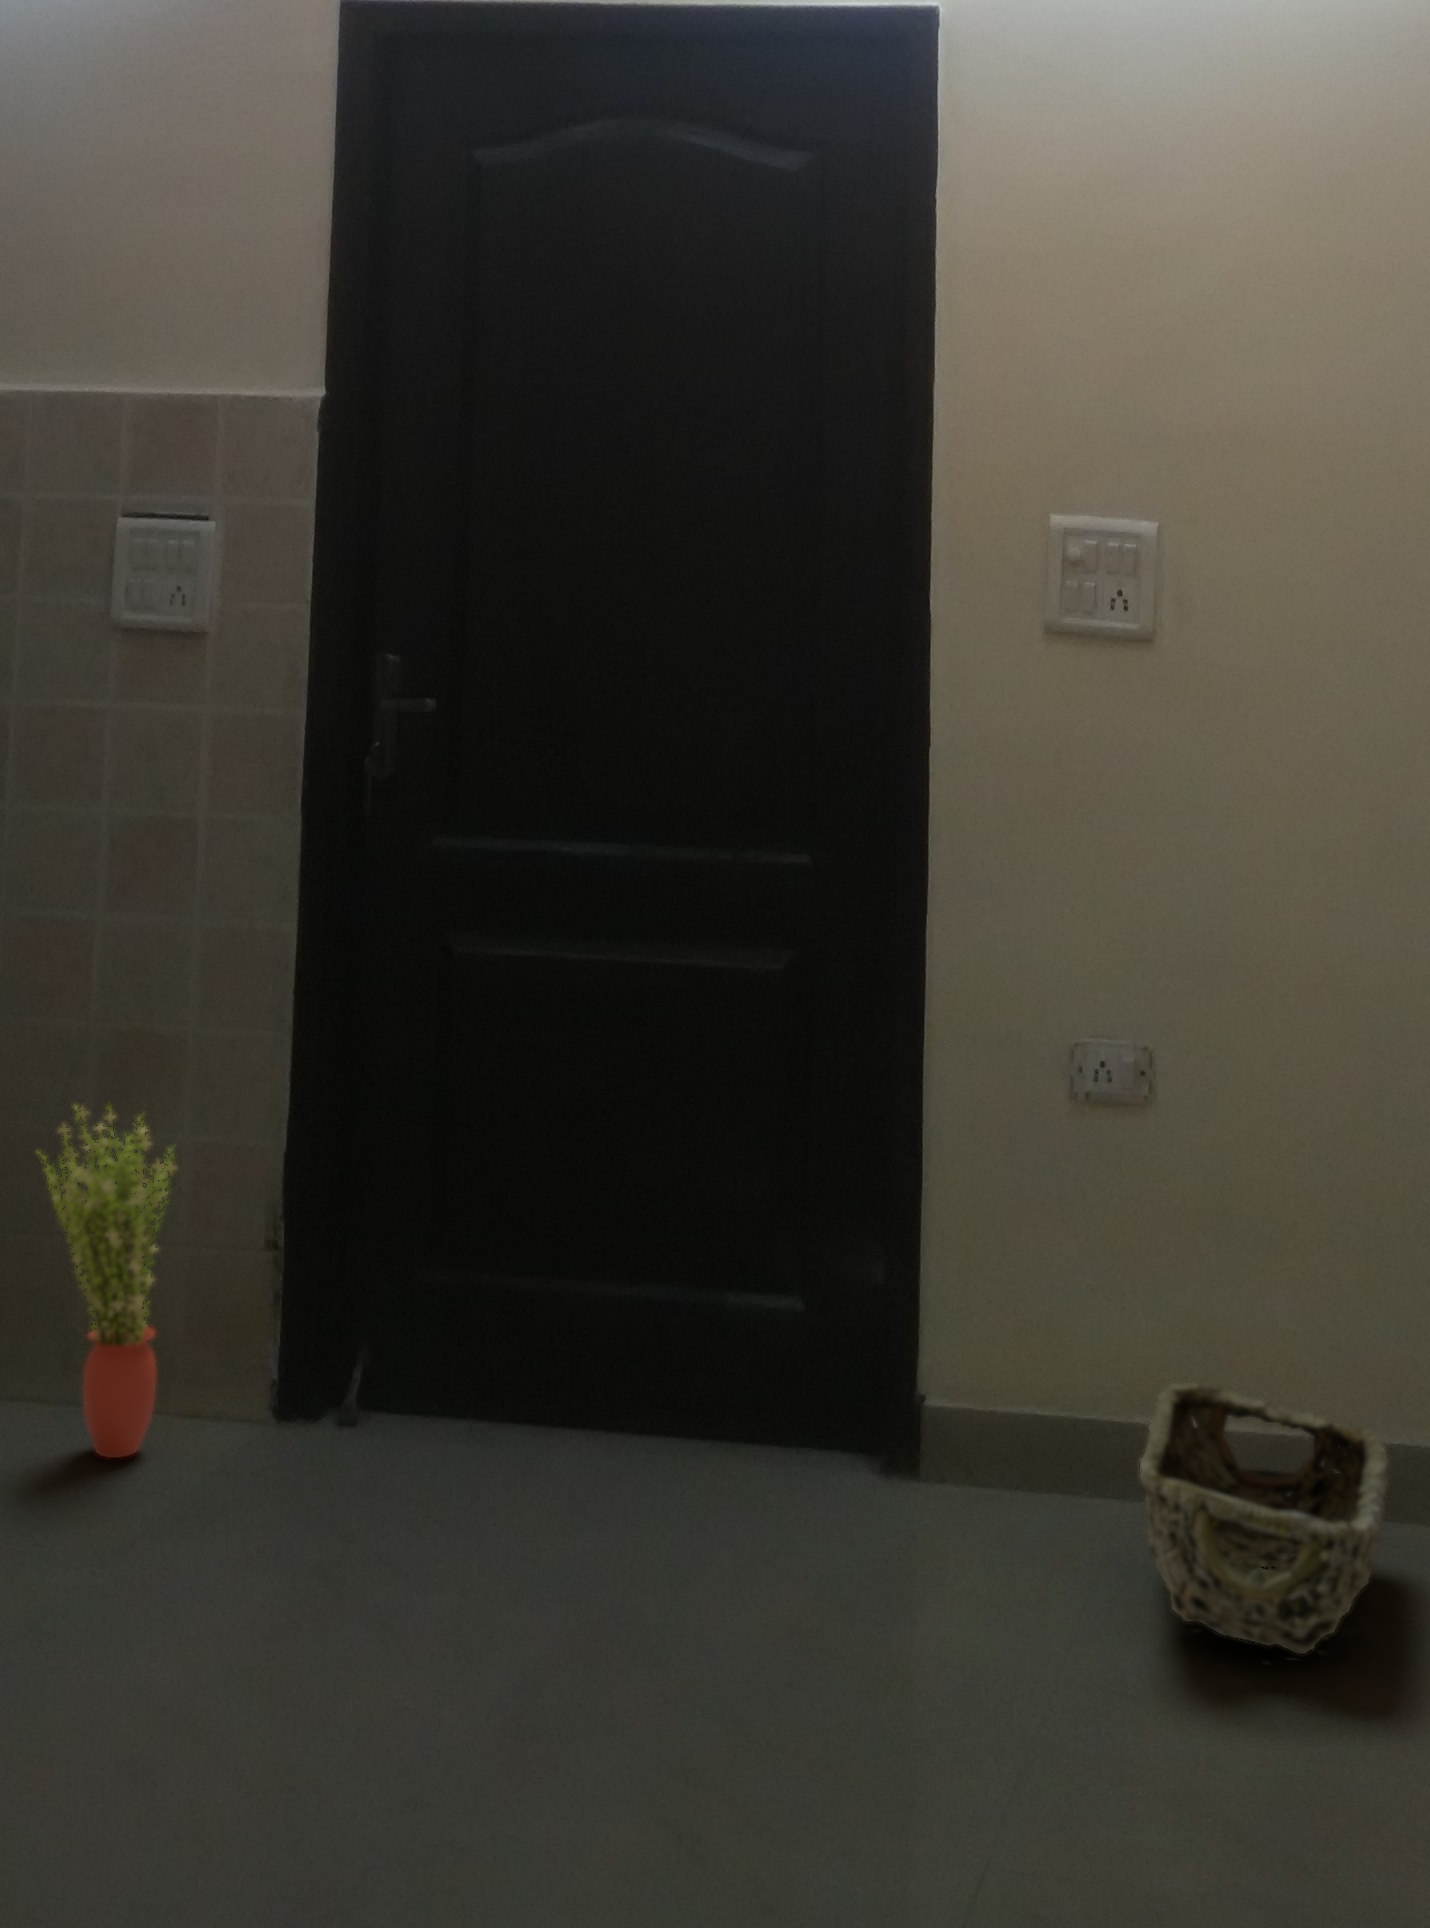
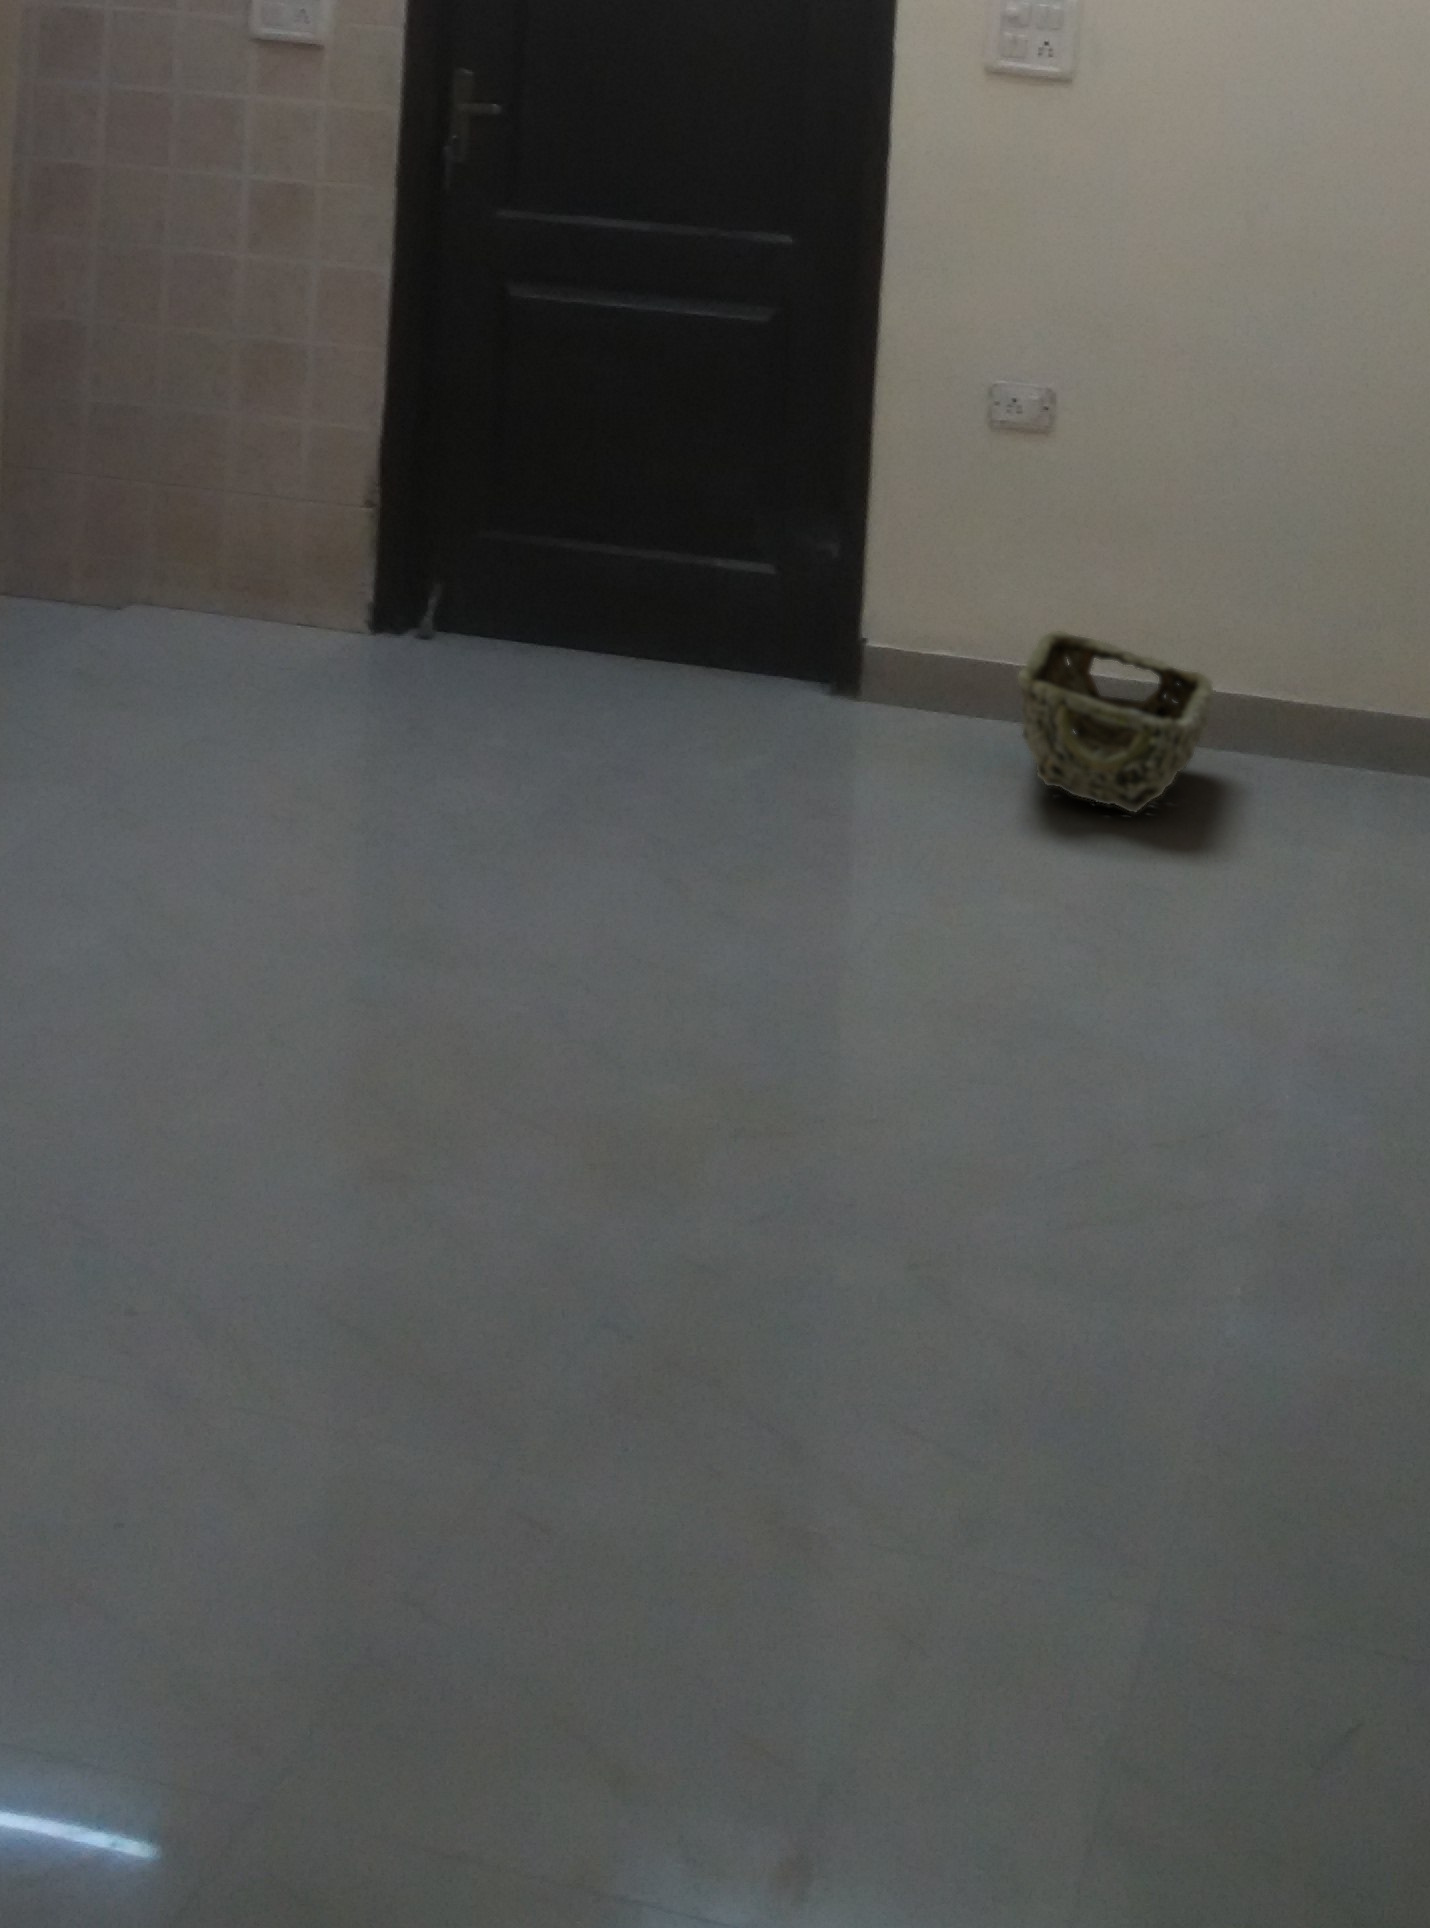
potted plant: present [41,1106,176,1458] -> none [195,389,300,643]

